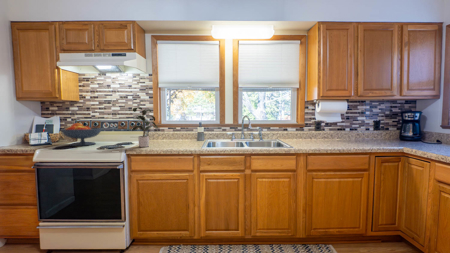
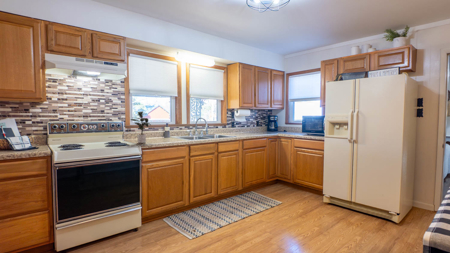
fruit bowl: present [61,123,101,146] -> none [55,125,94,147]

